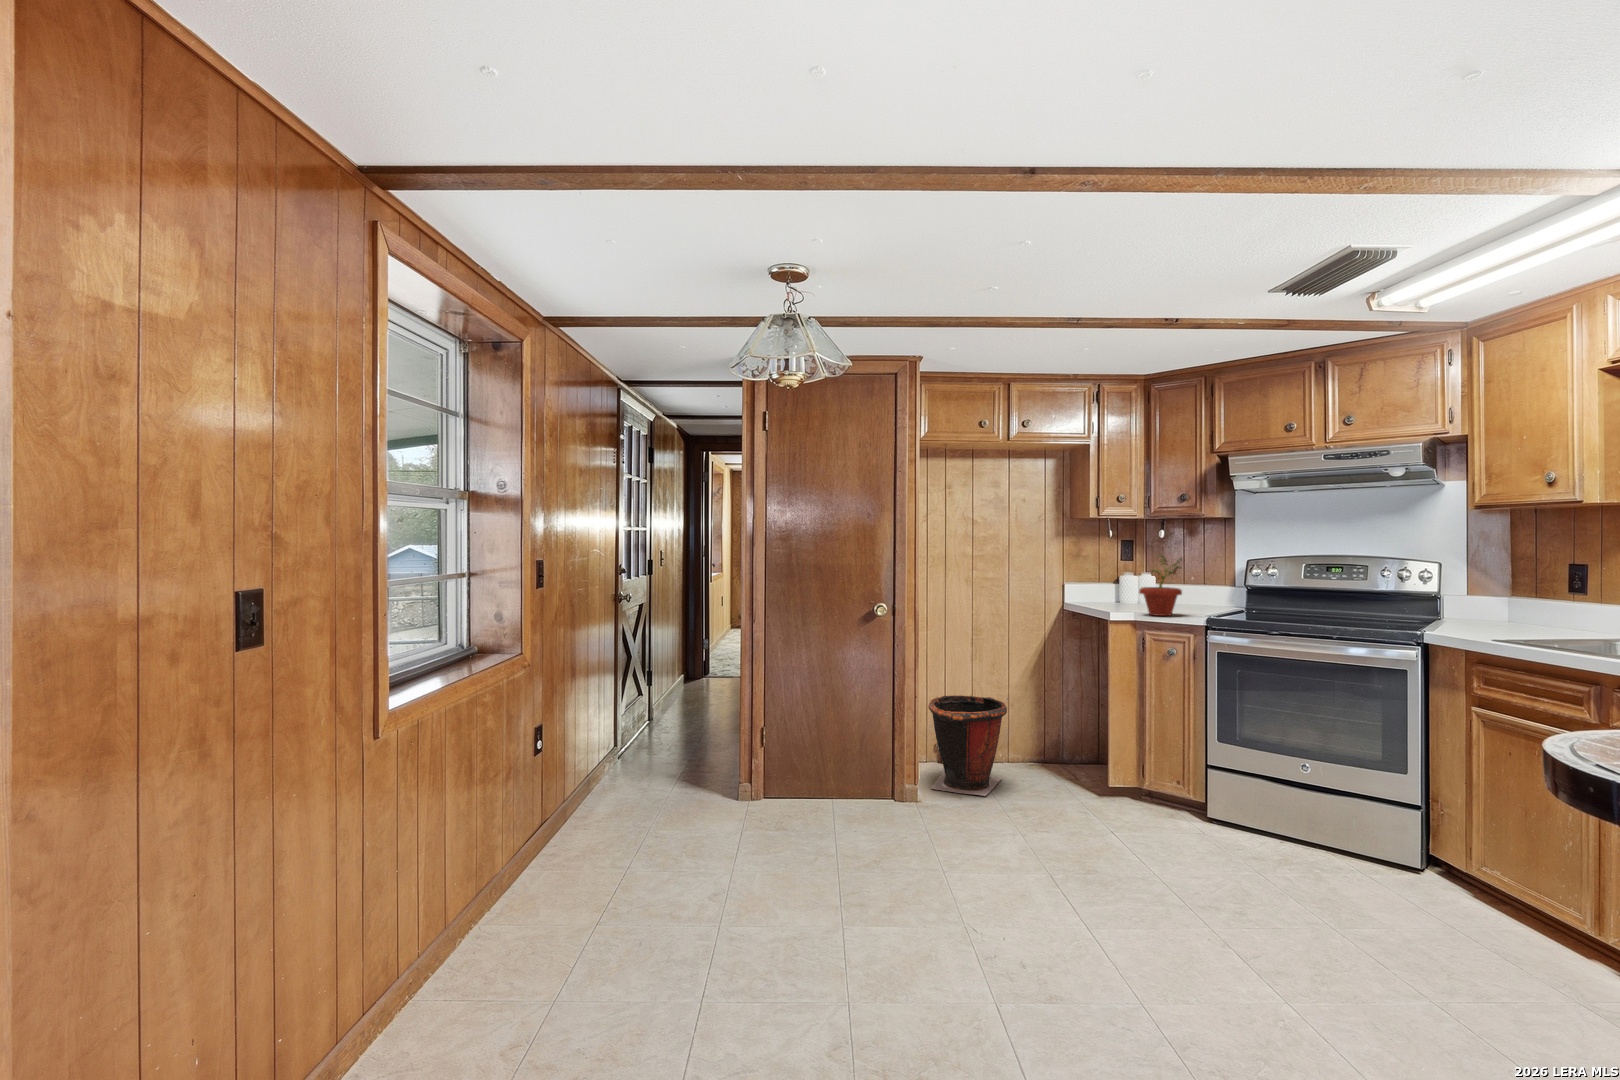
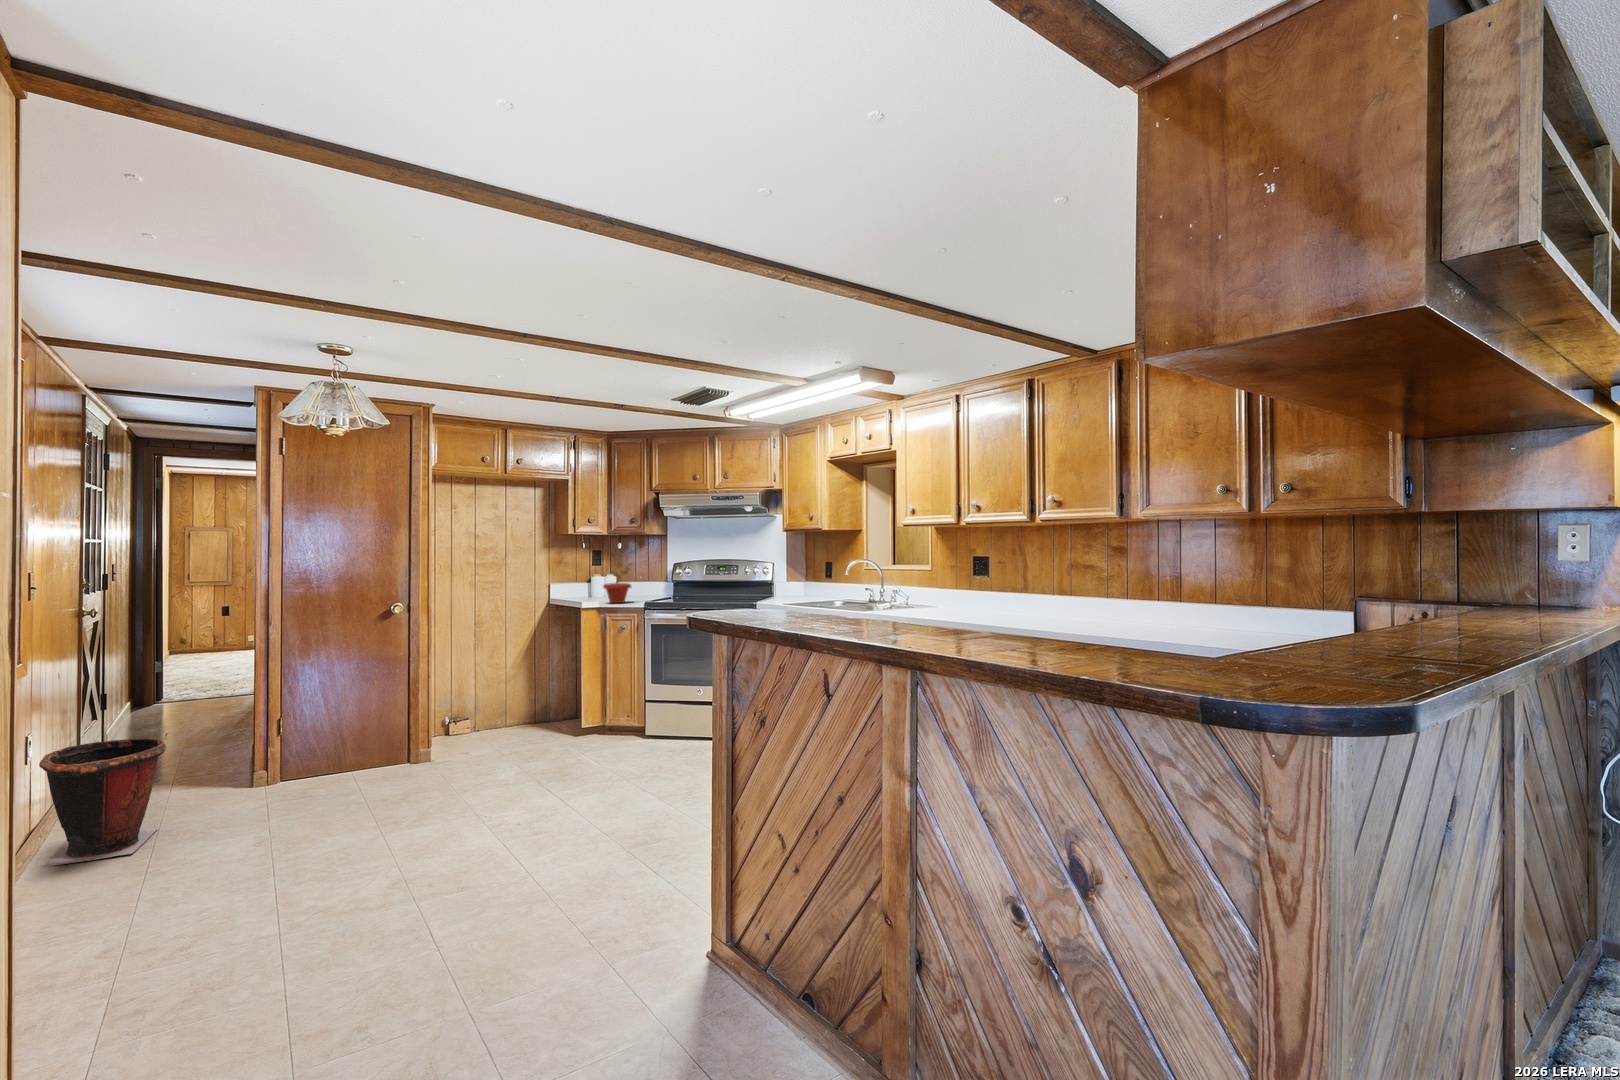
waste bin: present [928,695,1009,796] -> present [39,733,168,867]

